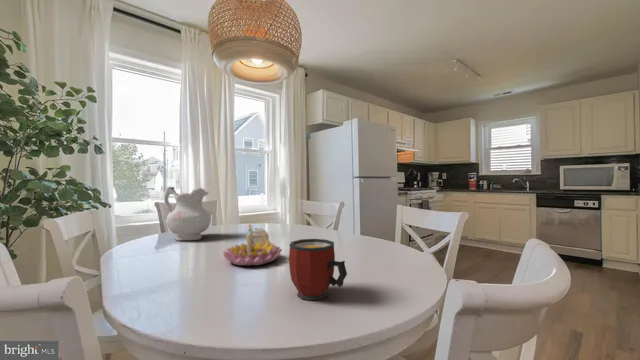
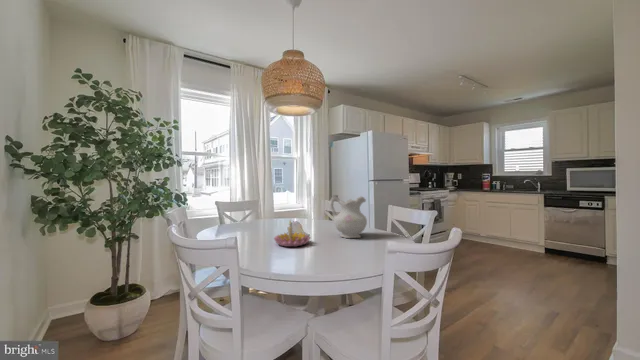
ceramic pitcher: present [164,187,211,240] -> present [330,195,367,238]
mug: present [289,239,347,300] -> none [315,230,347,264]

